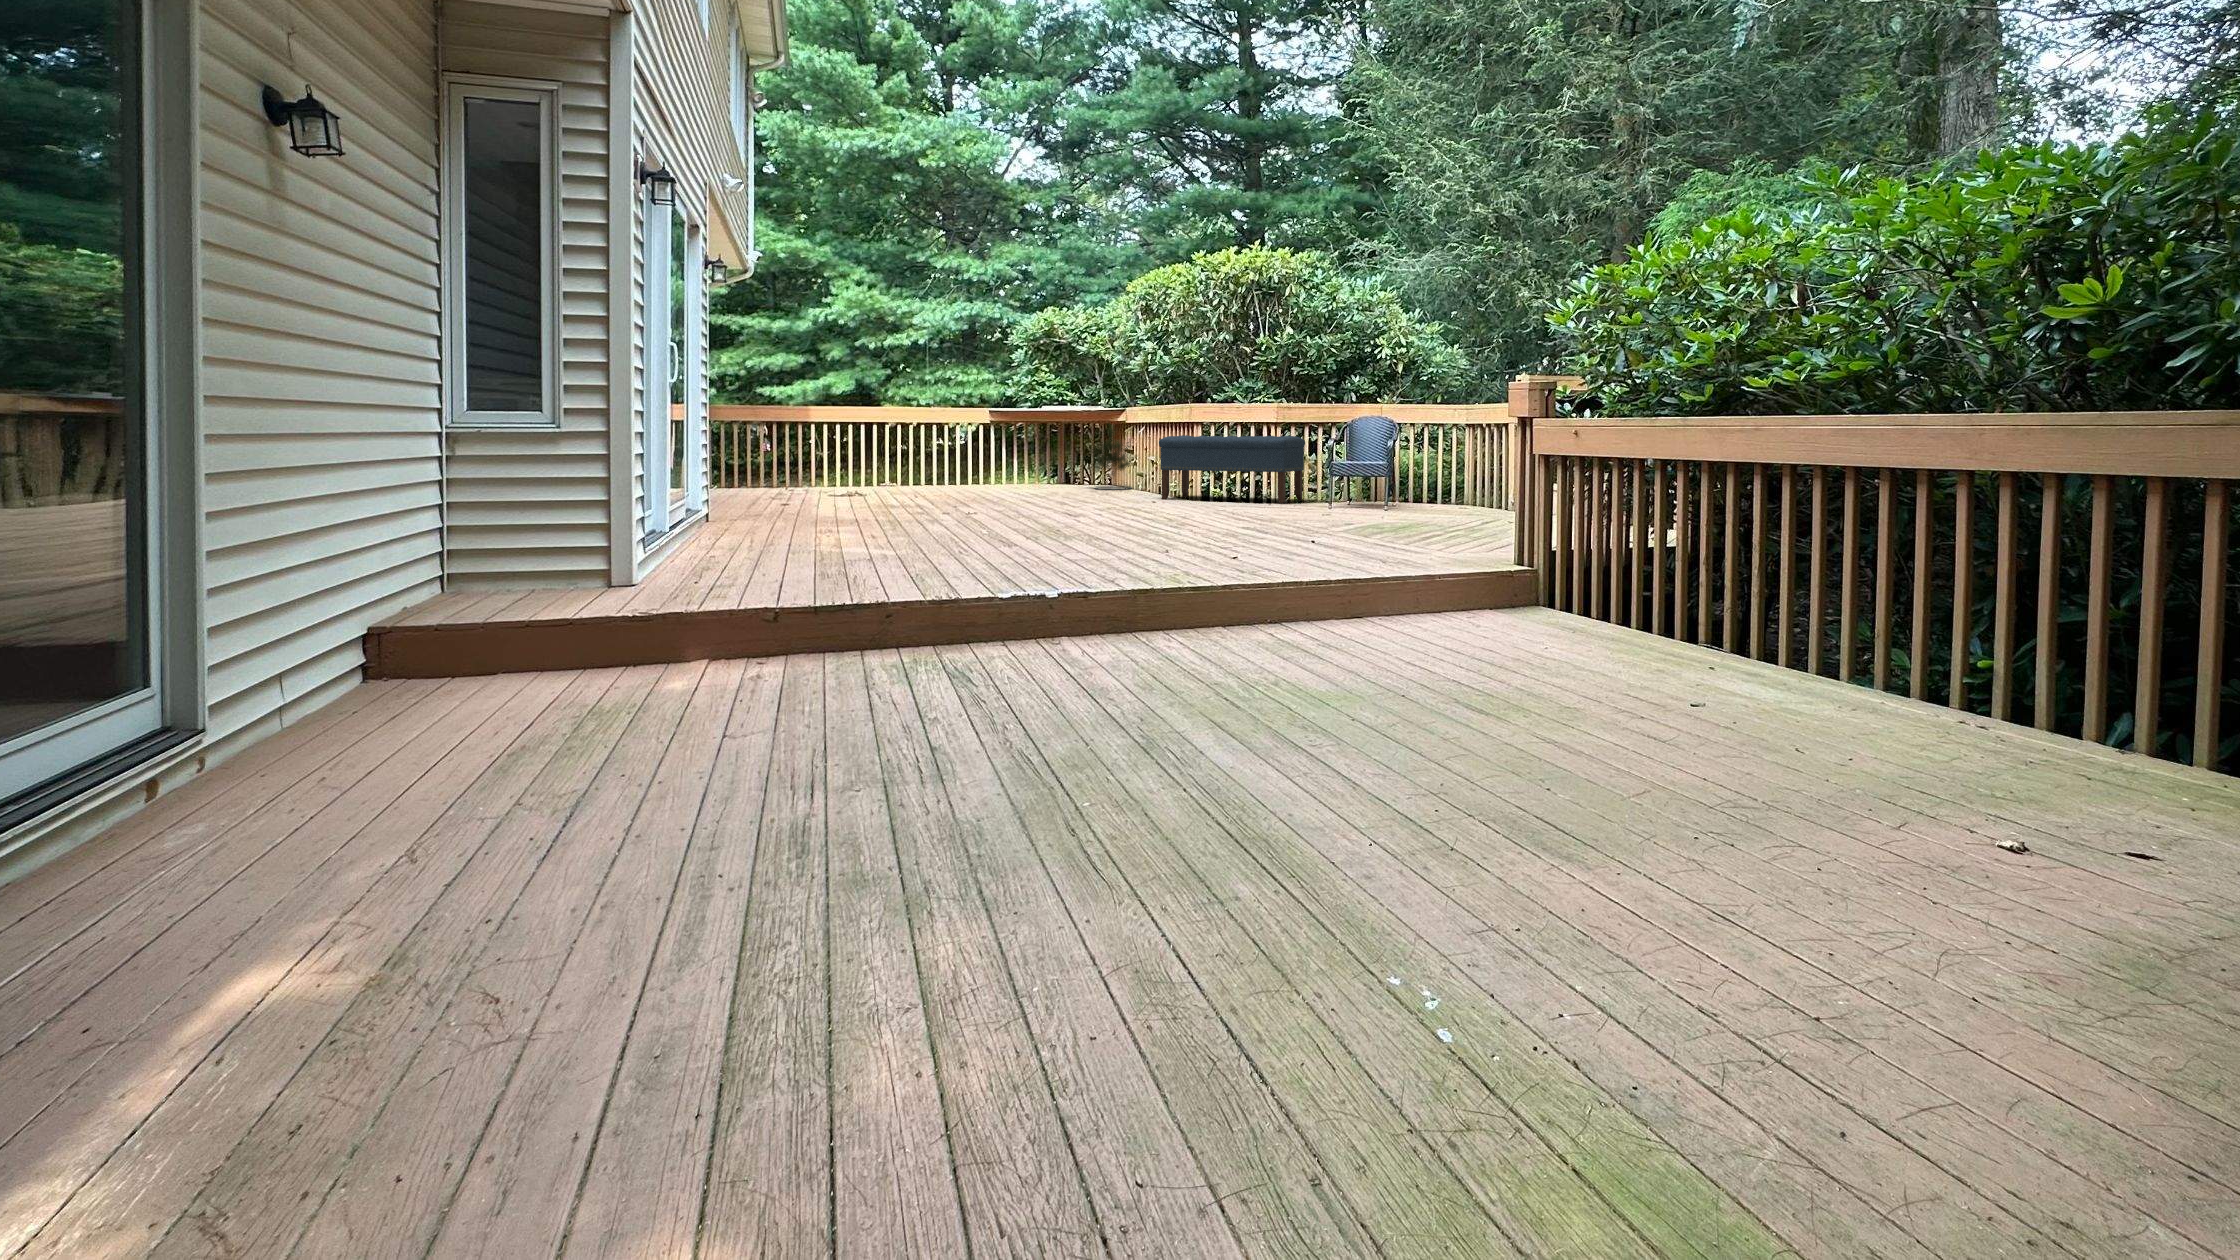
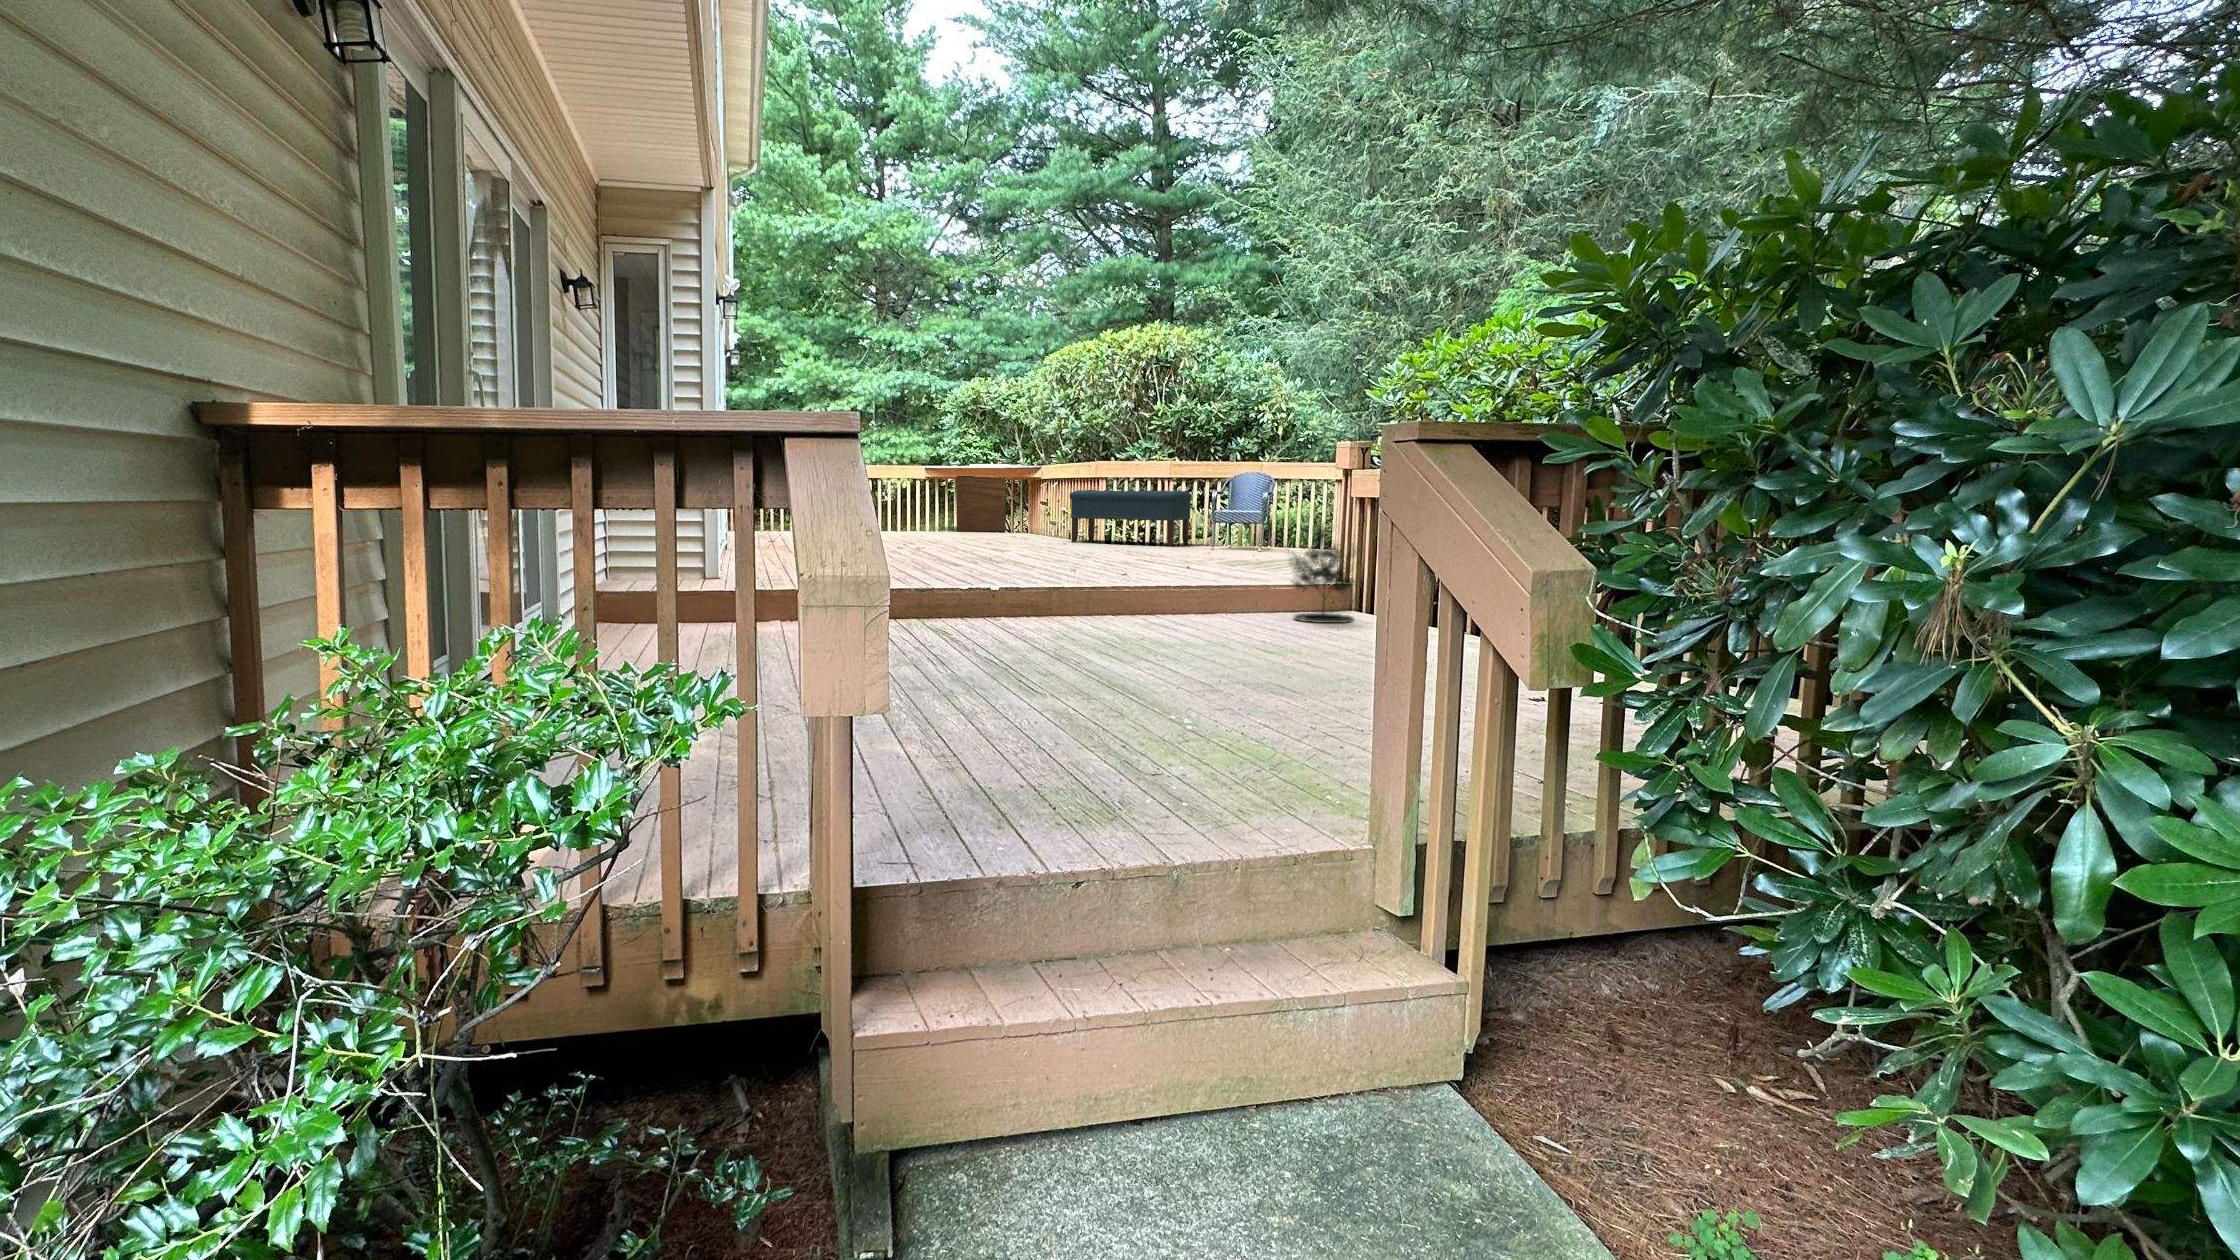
side table: none [1024,413,1085,486] -> present [957,476,1006,532]
potted tree: present [1090,424,1131,490] -> present [1288,514,1358,623]

